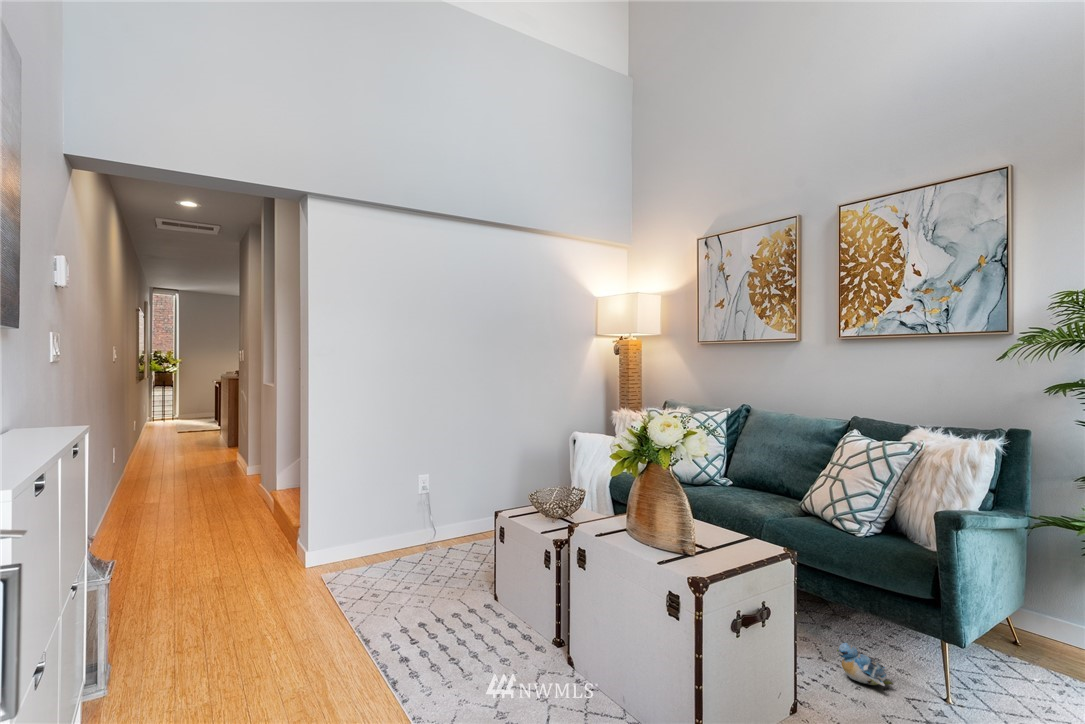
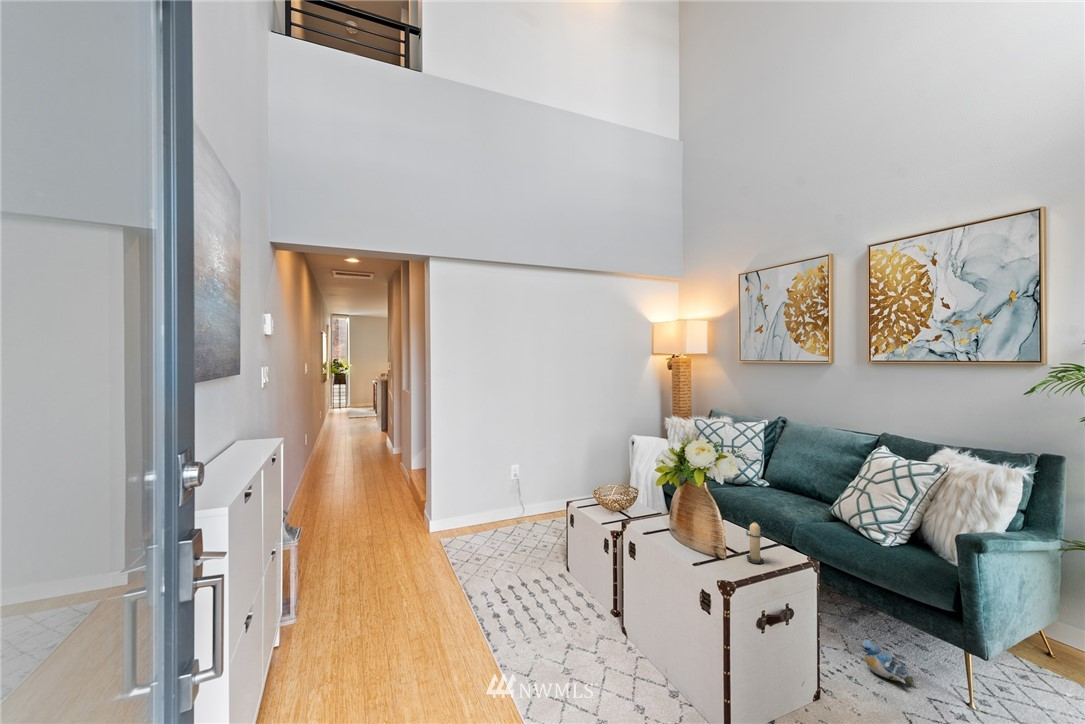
candle: none [715,507,740,558] -> present [746,522,764,563]

